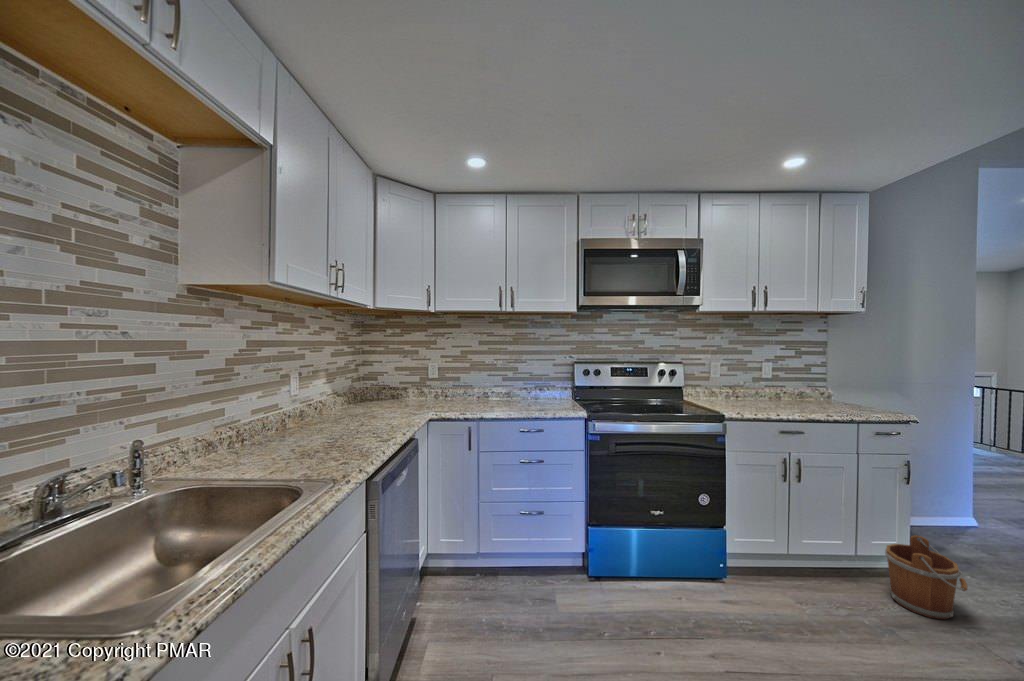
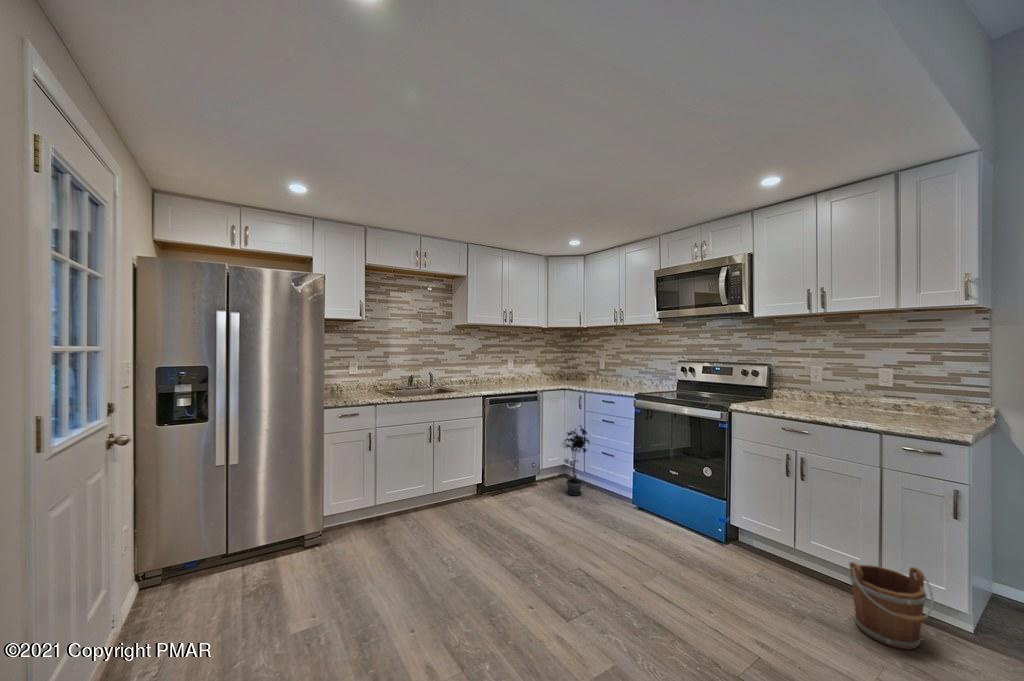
potted plant: none [467,478,540,605] -> present [564,425,589,495]

